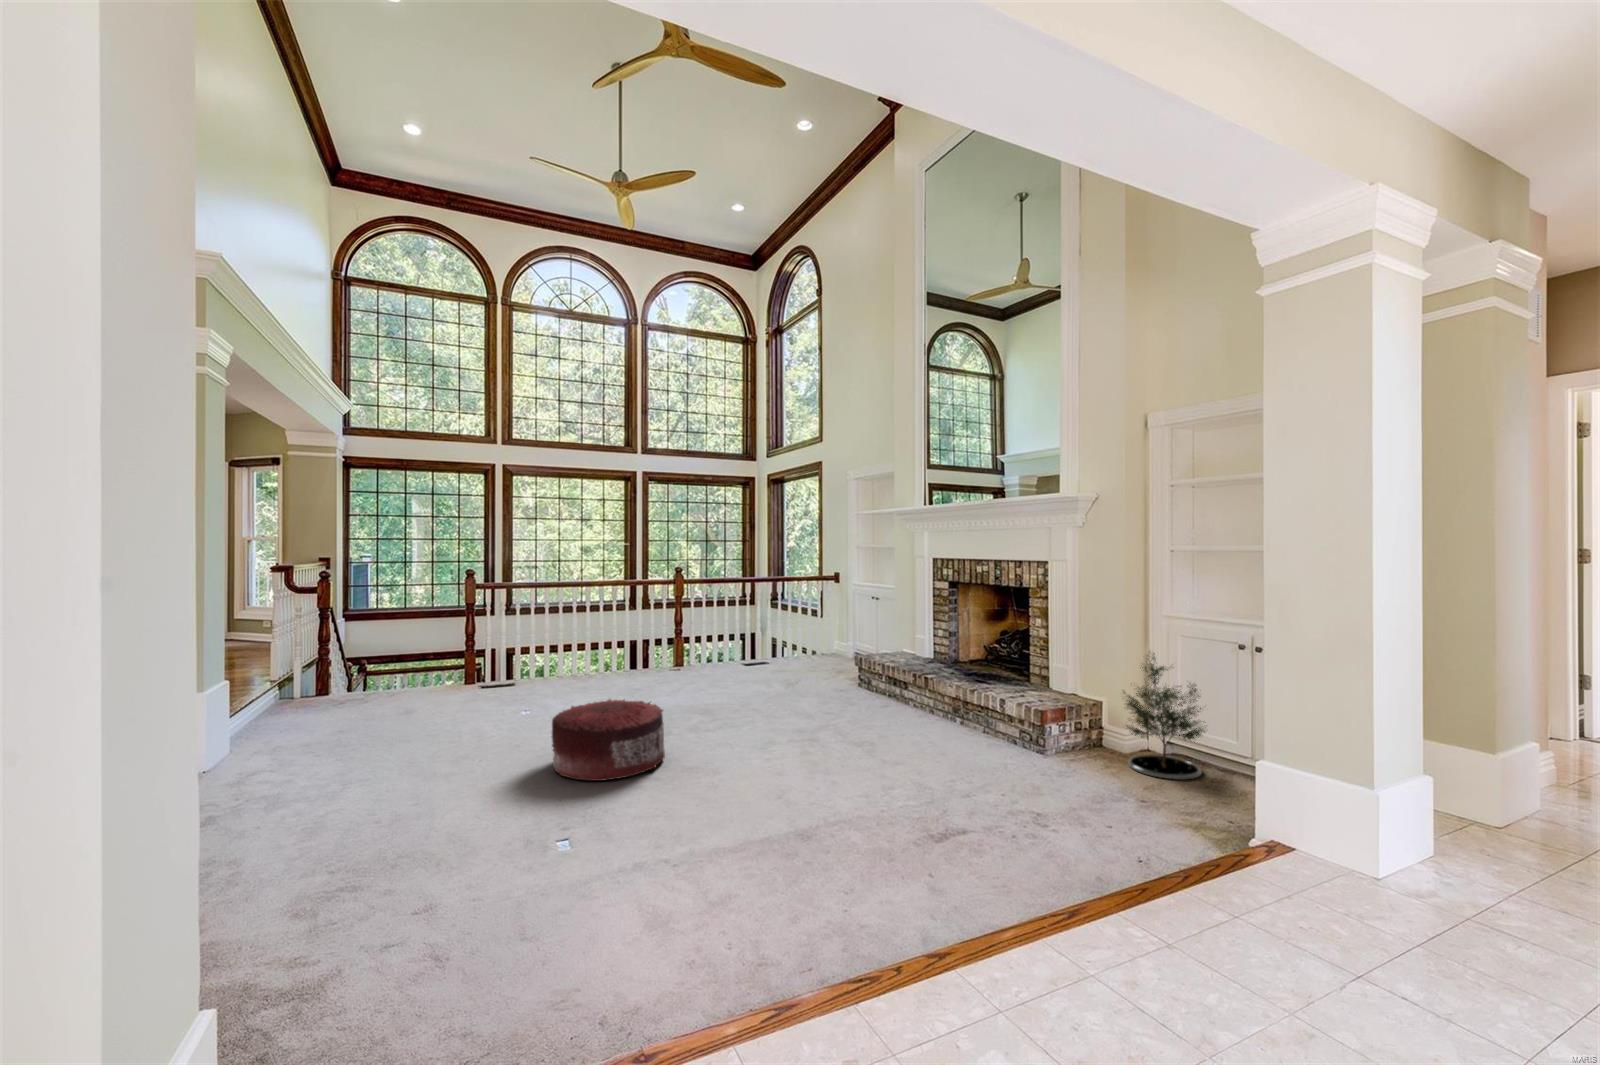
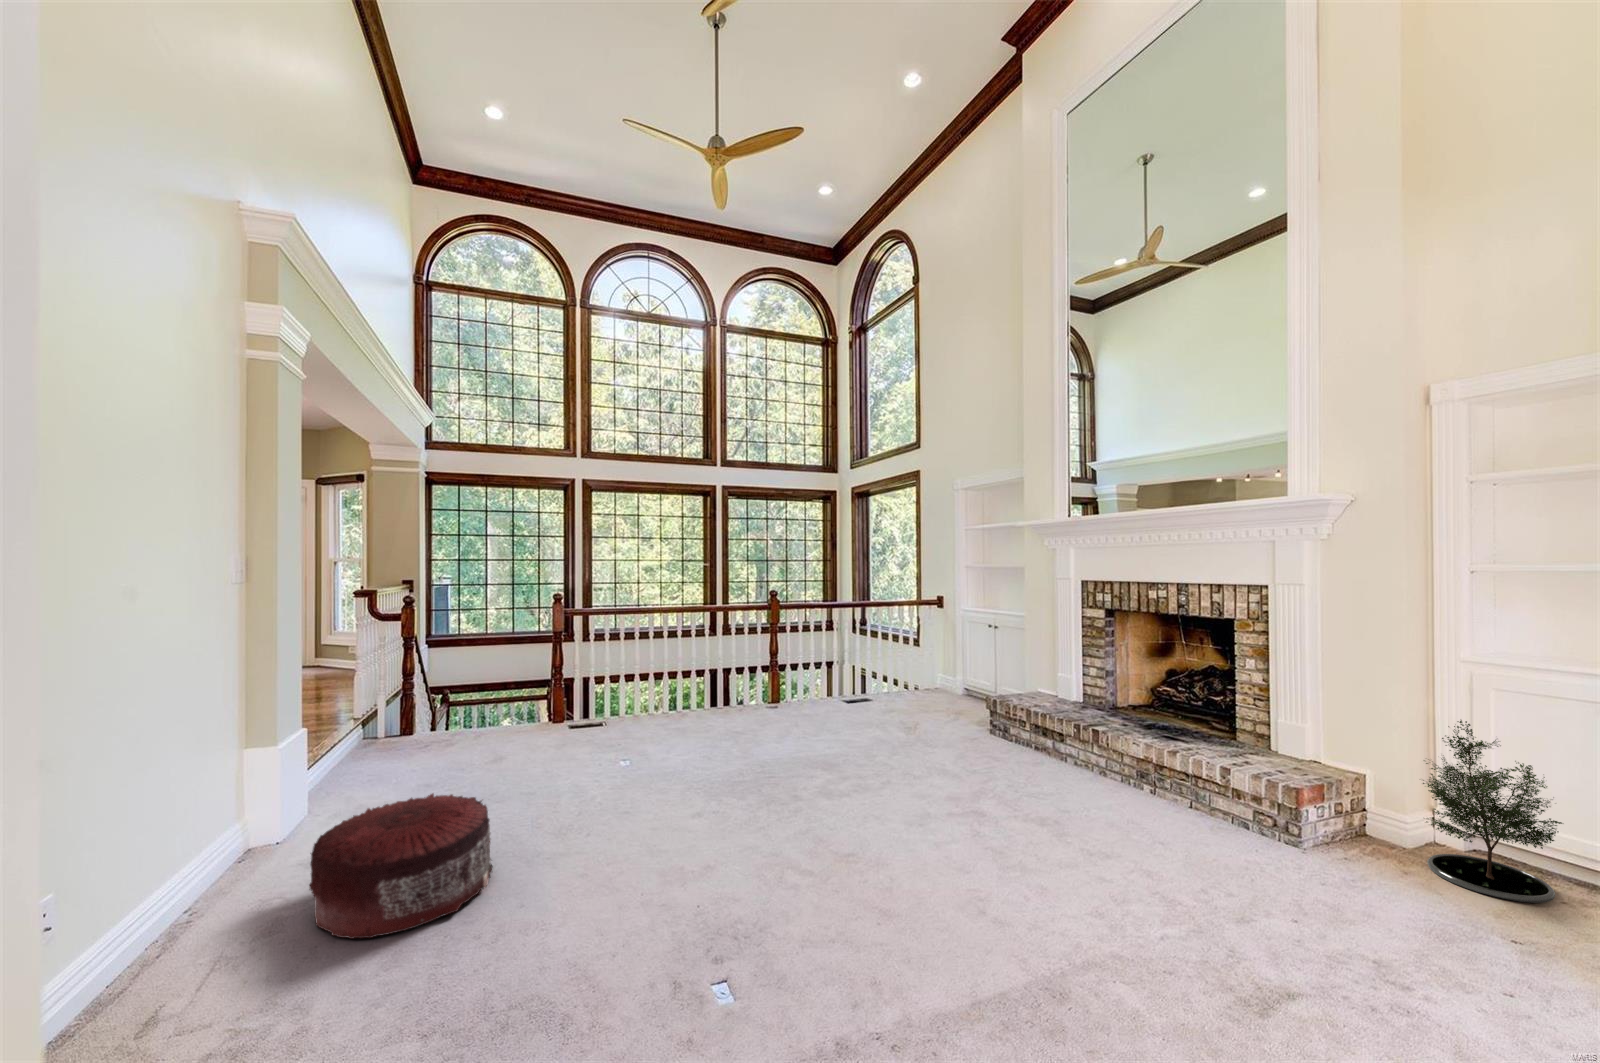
pouf: present [552,699,665,781] -> present [310,793,493,939]

